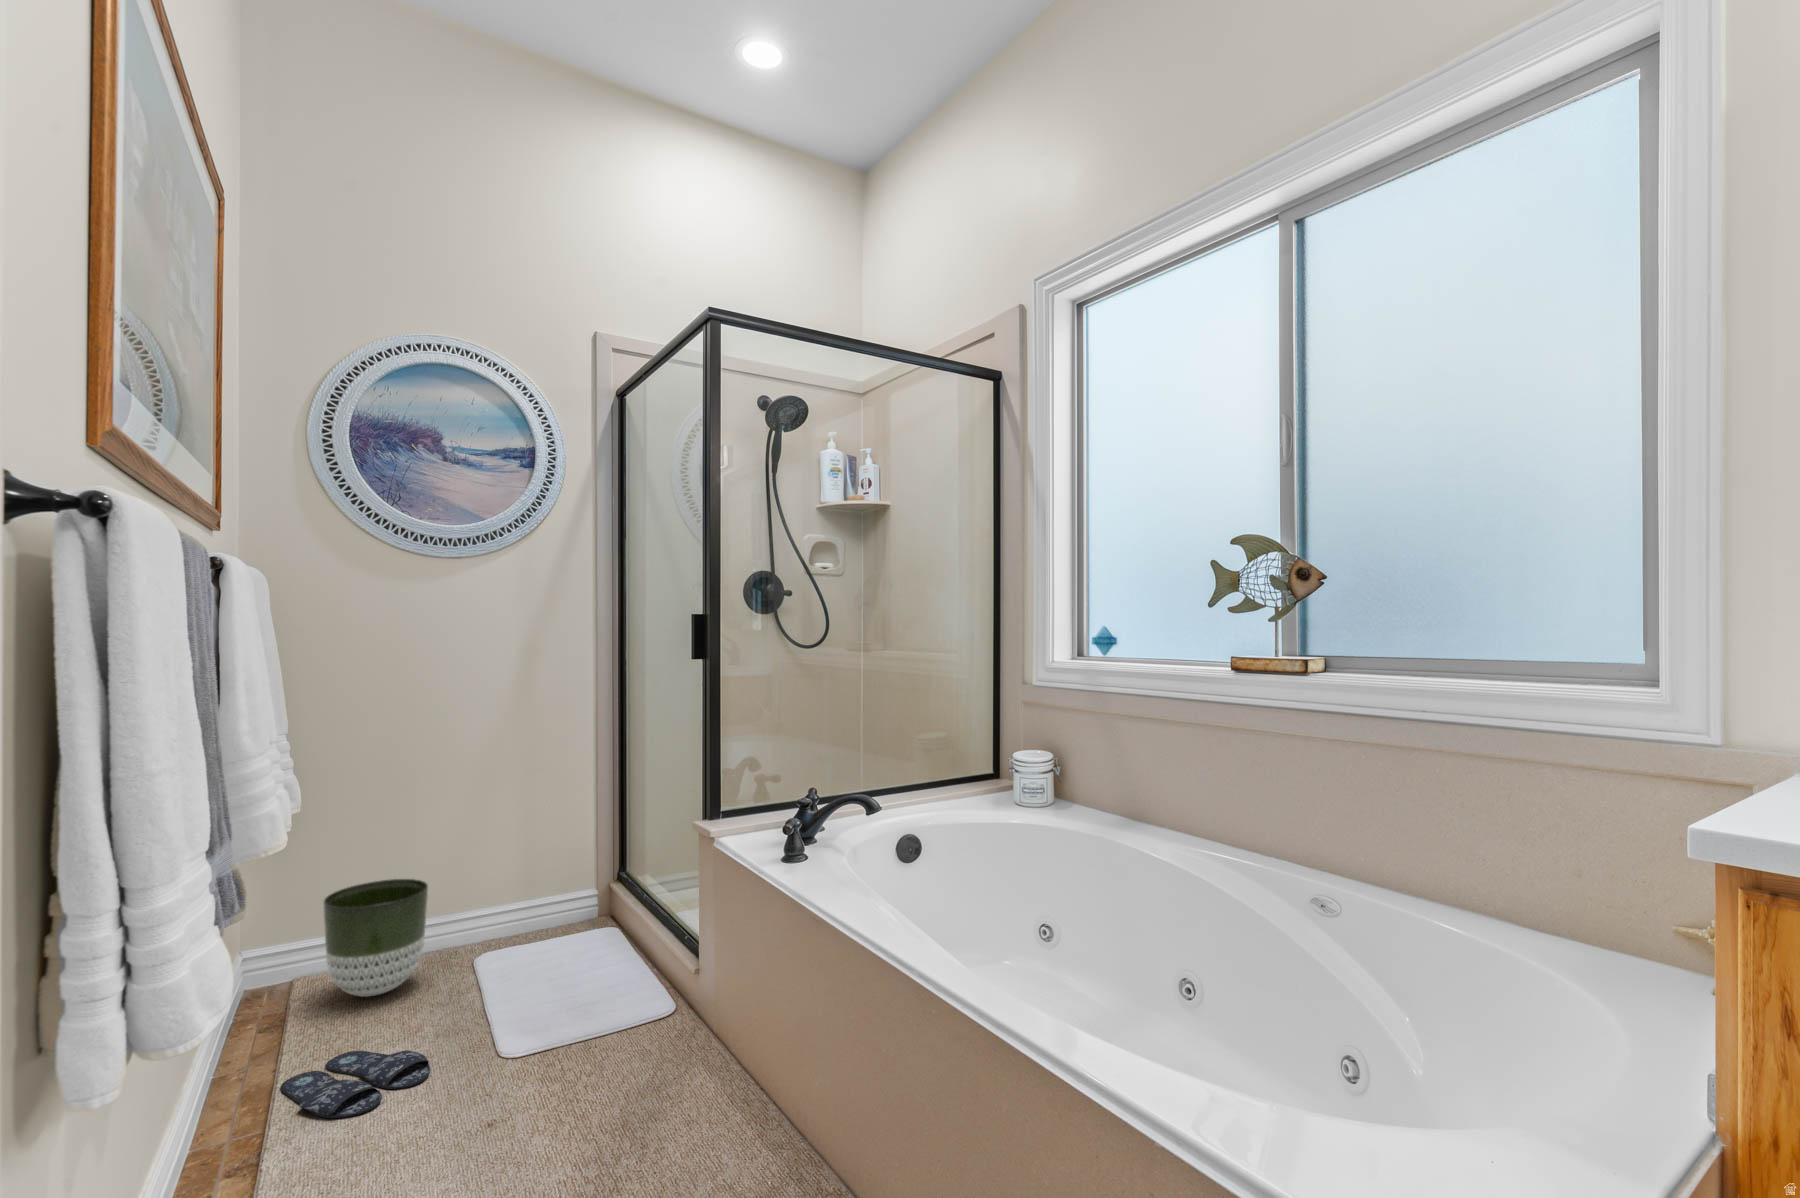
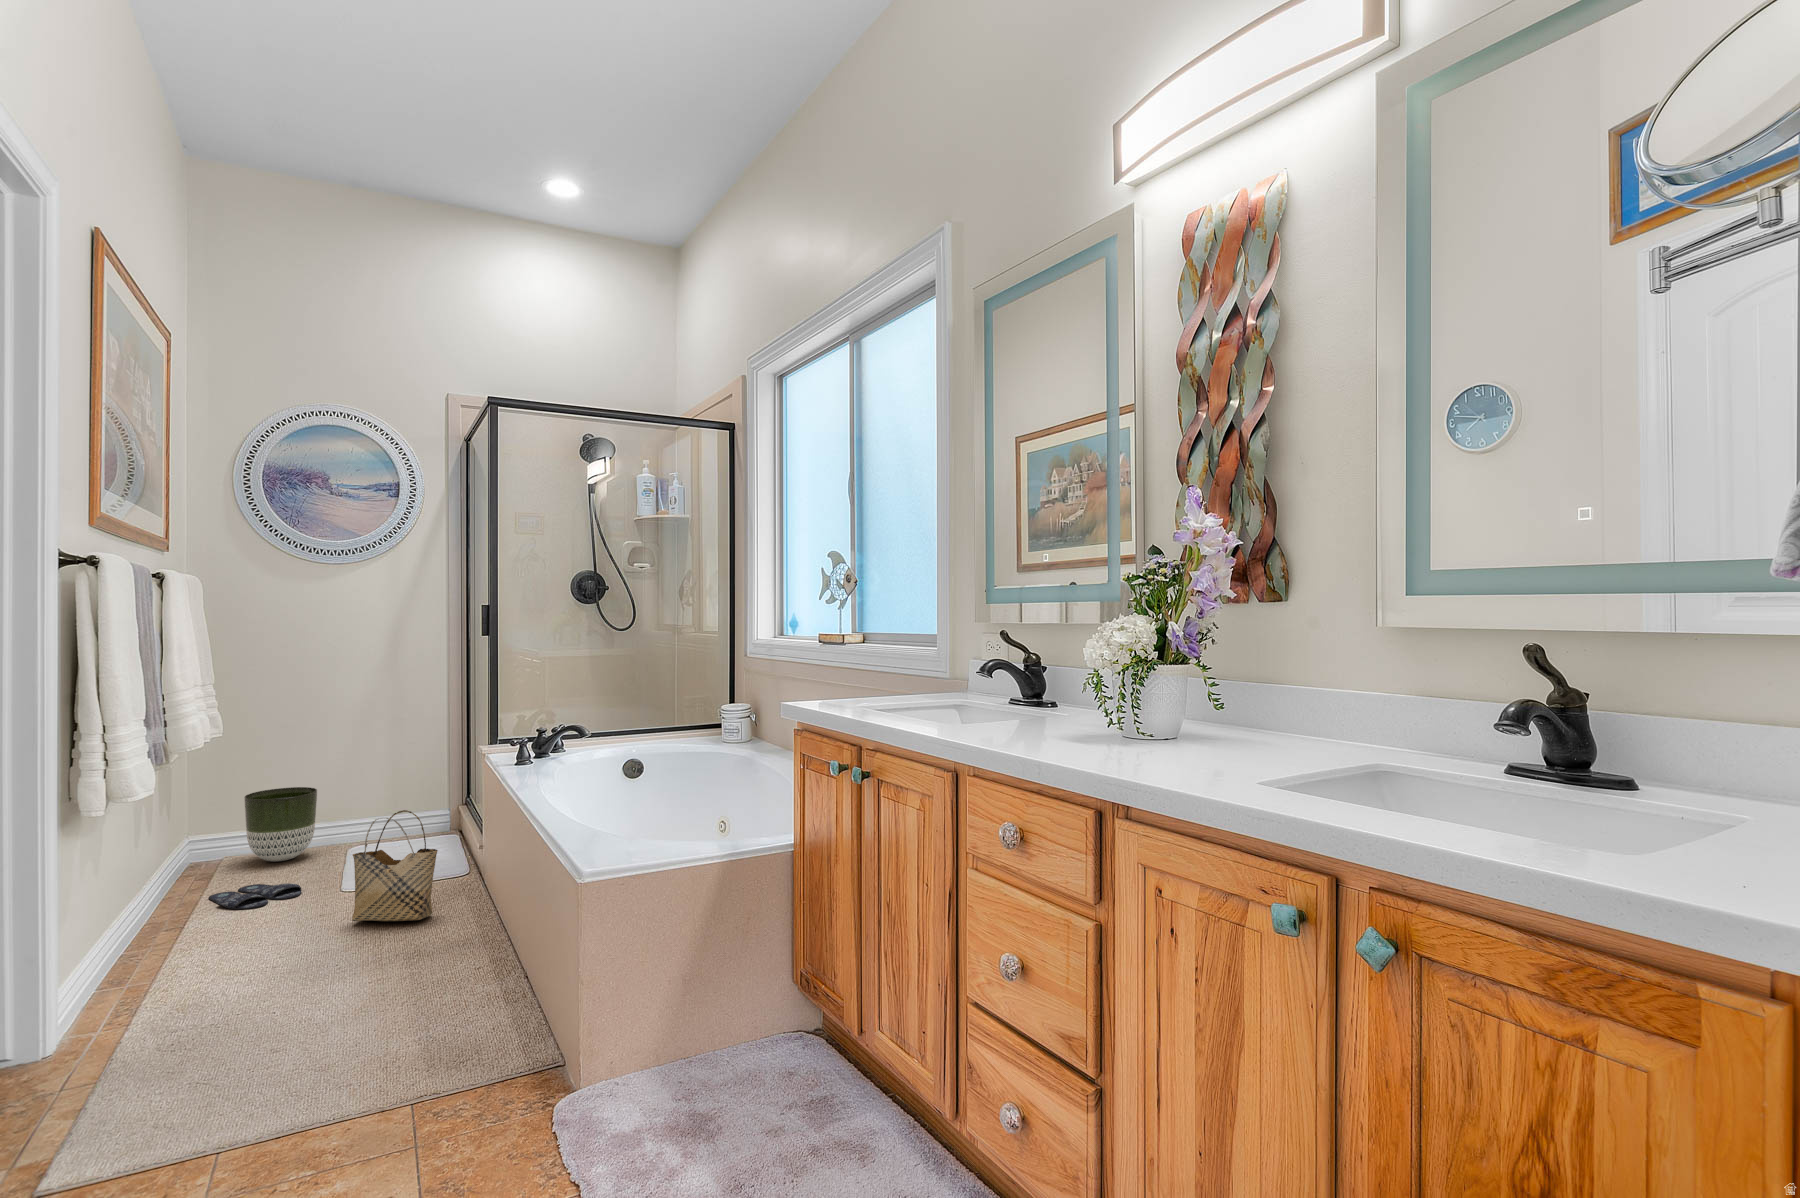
woven basket: none [541,948,678,1151] -> present [352,810,438,921]

